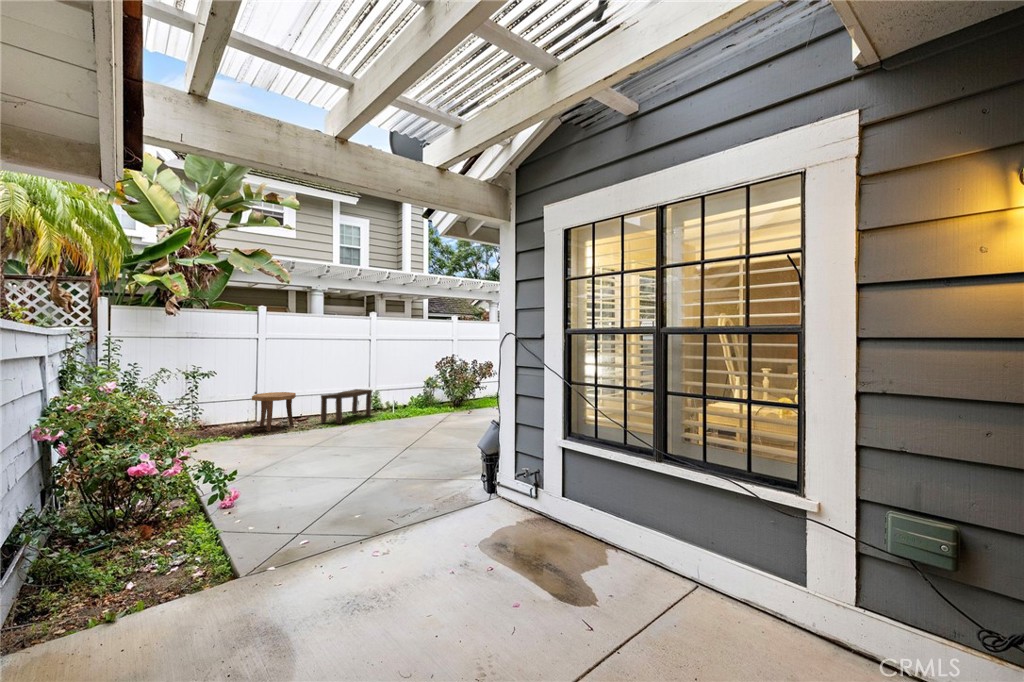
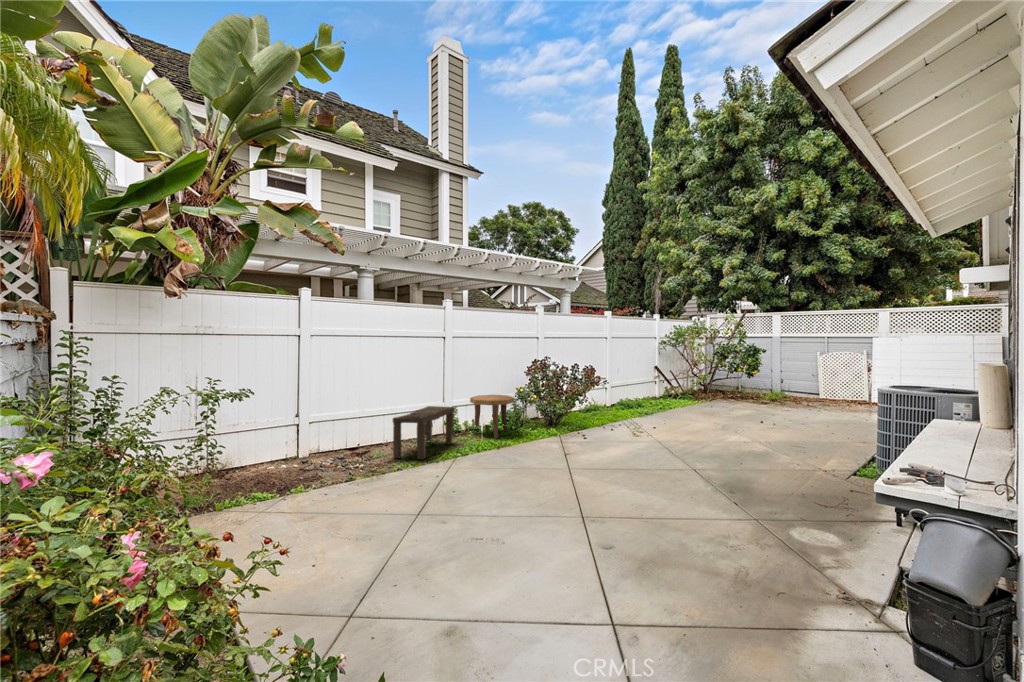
side table: present [252,392,296,431] -> present [470,395,514,439]

